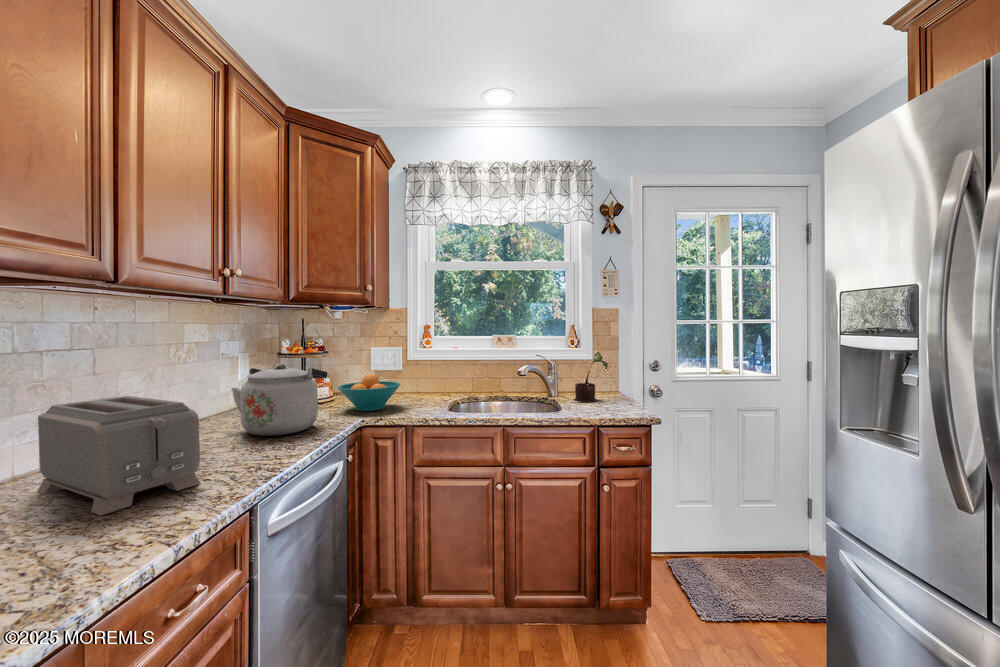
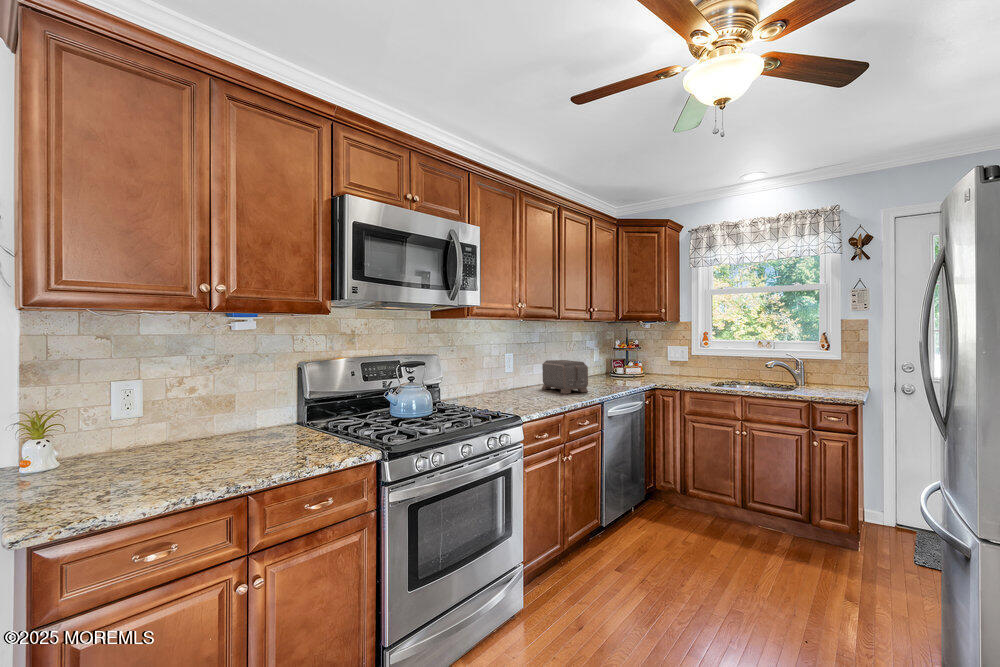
potted plant: present [573,352,608,403] -> none [812,354,846,390]
kettle: present [232,364,327,436] -> none [594,352,637,385]
fruit bowl: present [338,374,400,411] -> none [644,361,681,382]

